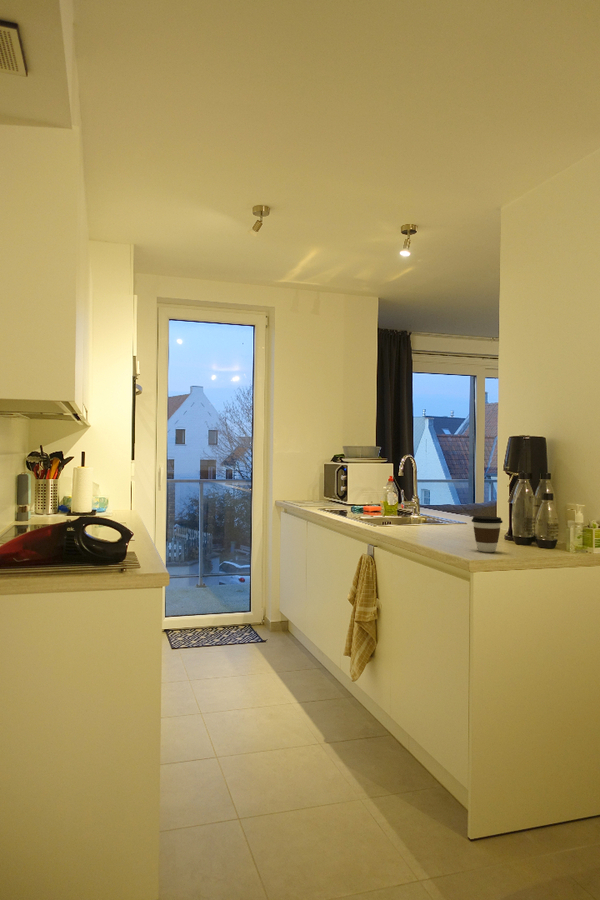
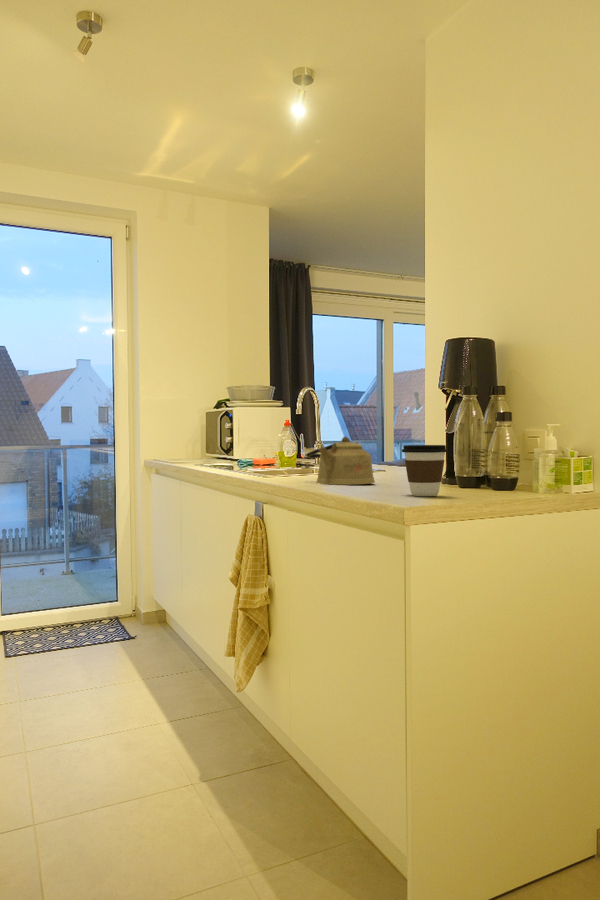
kettle: none [407,502,456,538] -> present [307,437,375,485]

